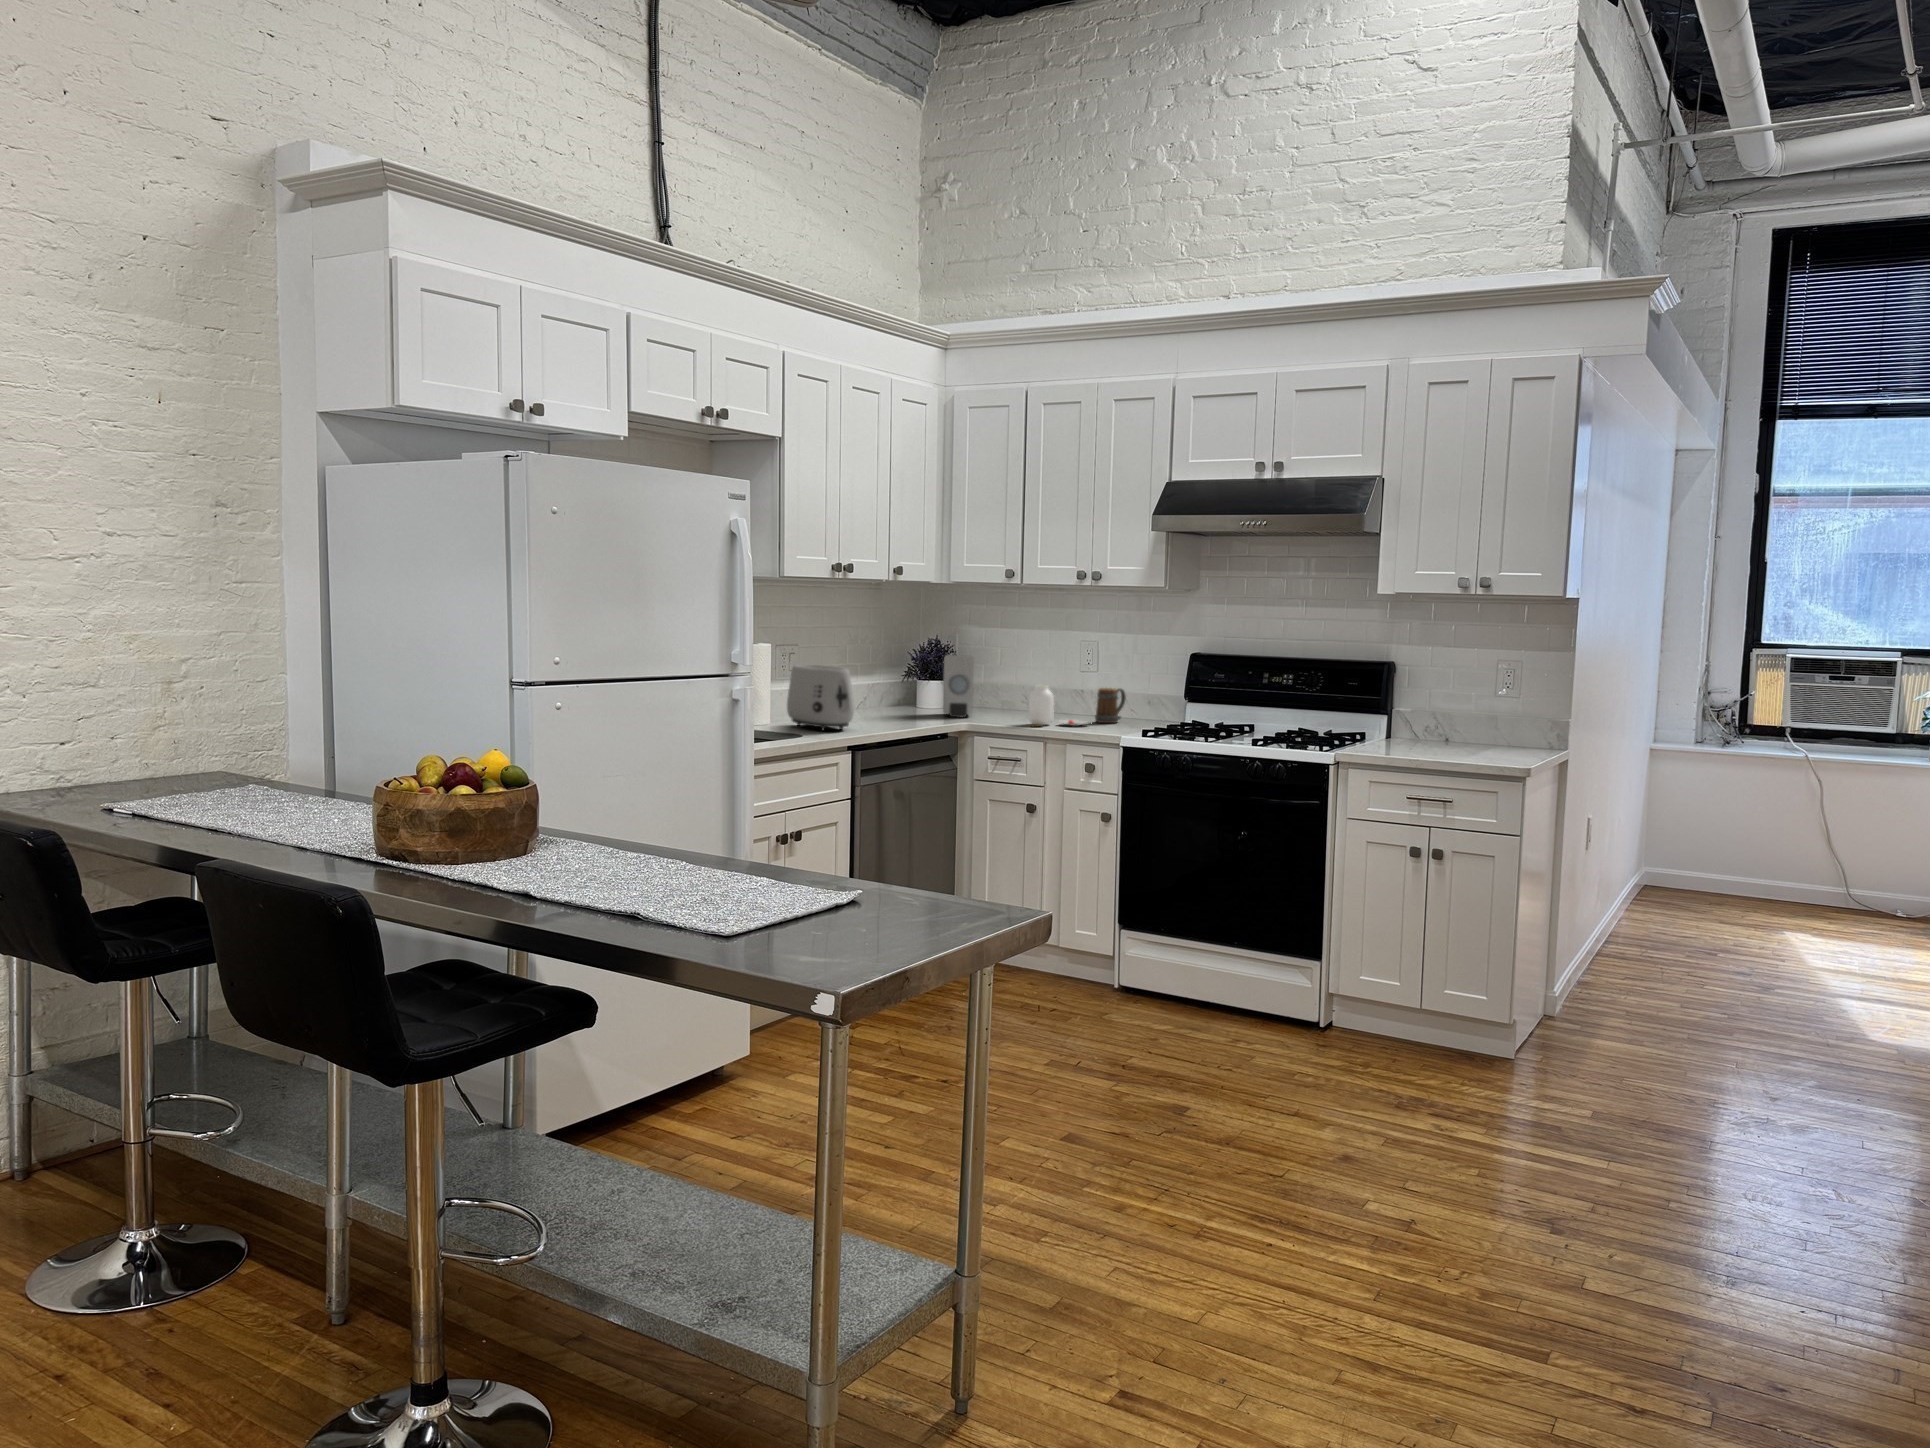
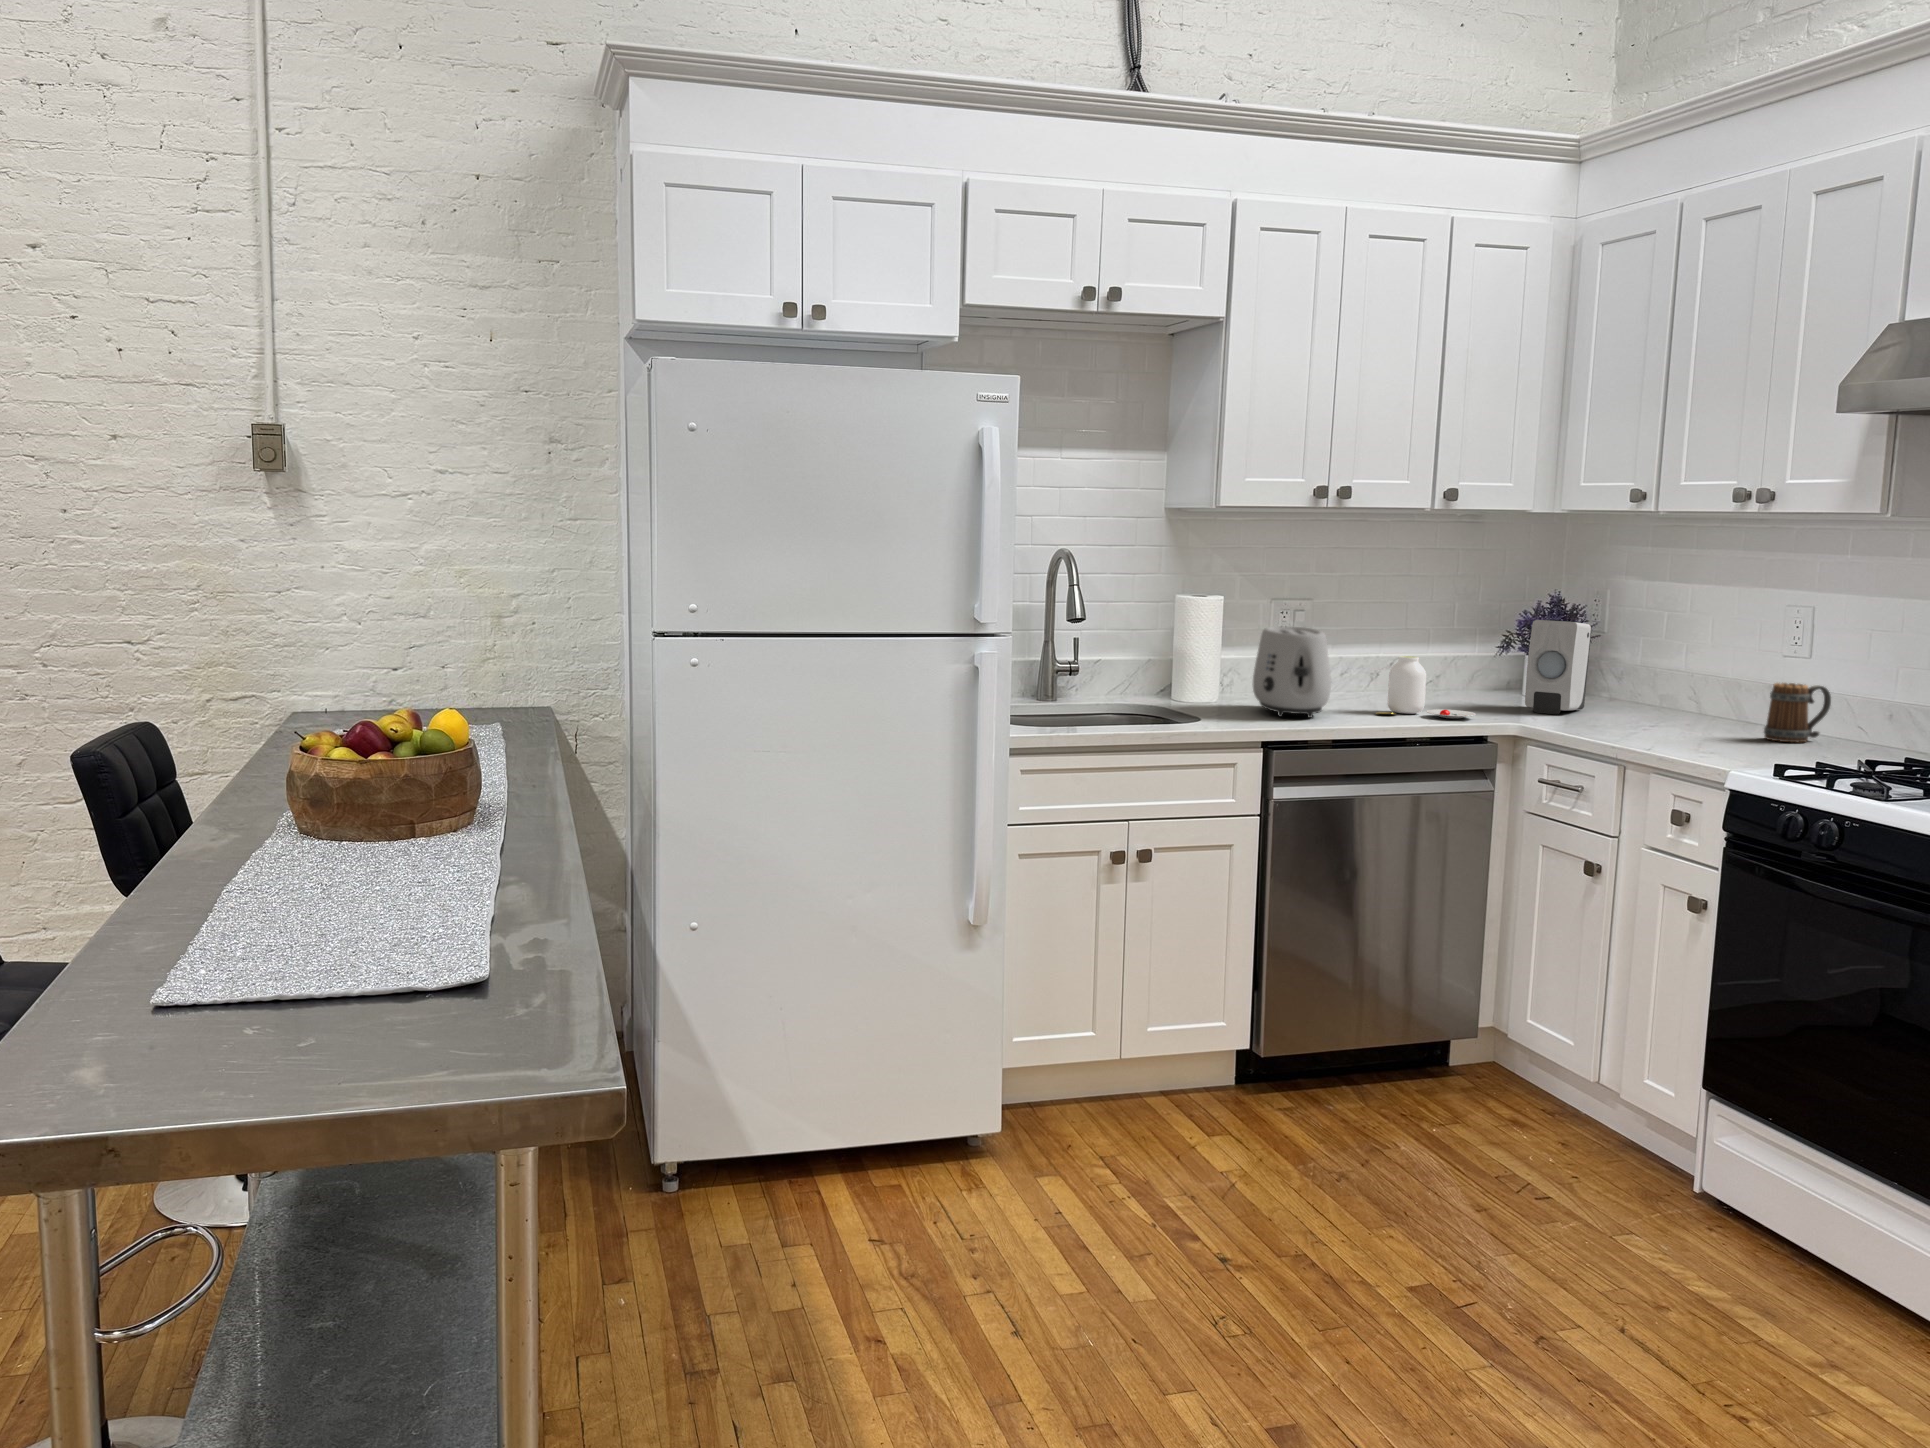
jar: present [1029,685,1087,726] -> present [1376,656,1476,718]

